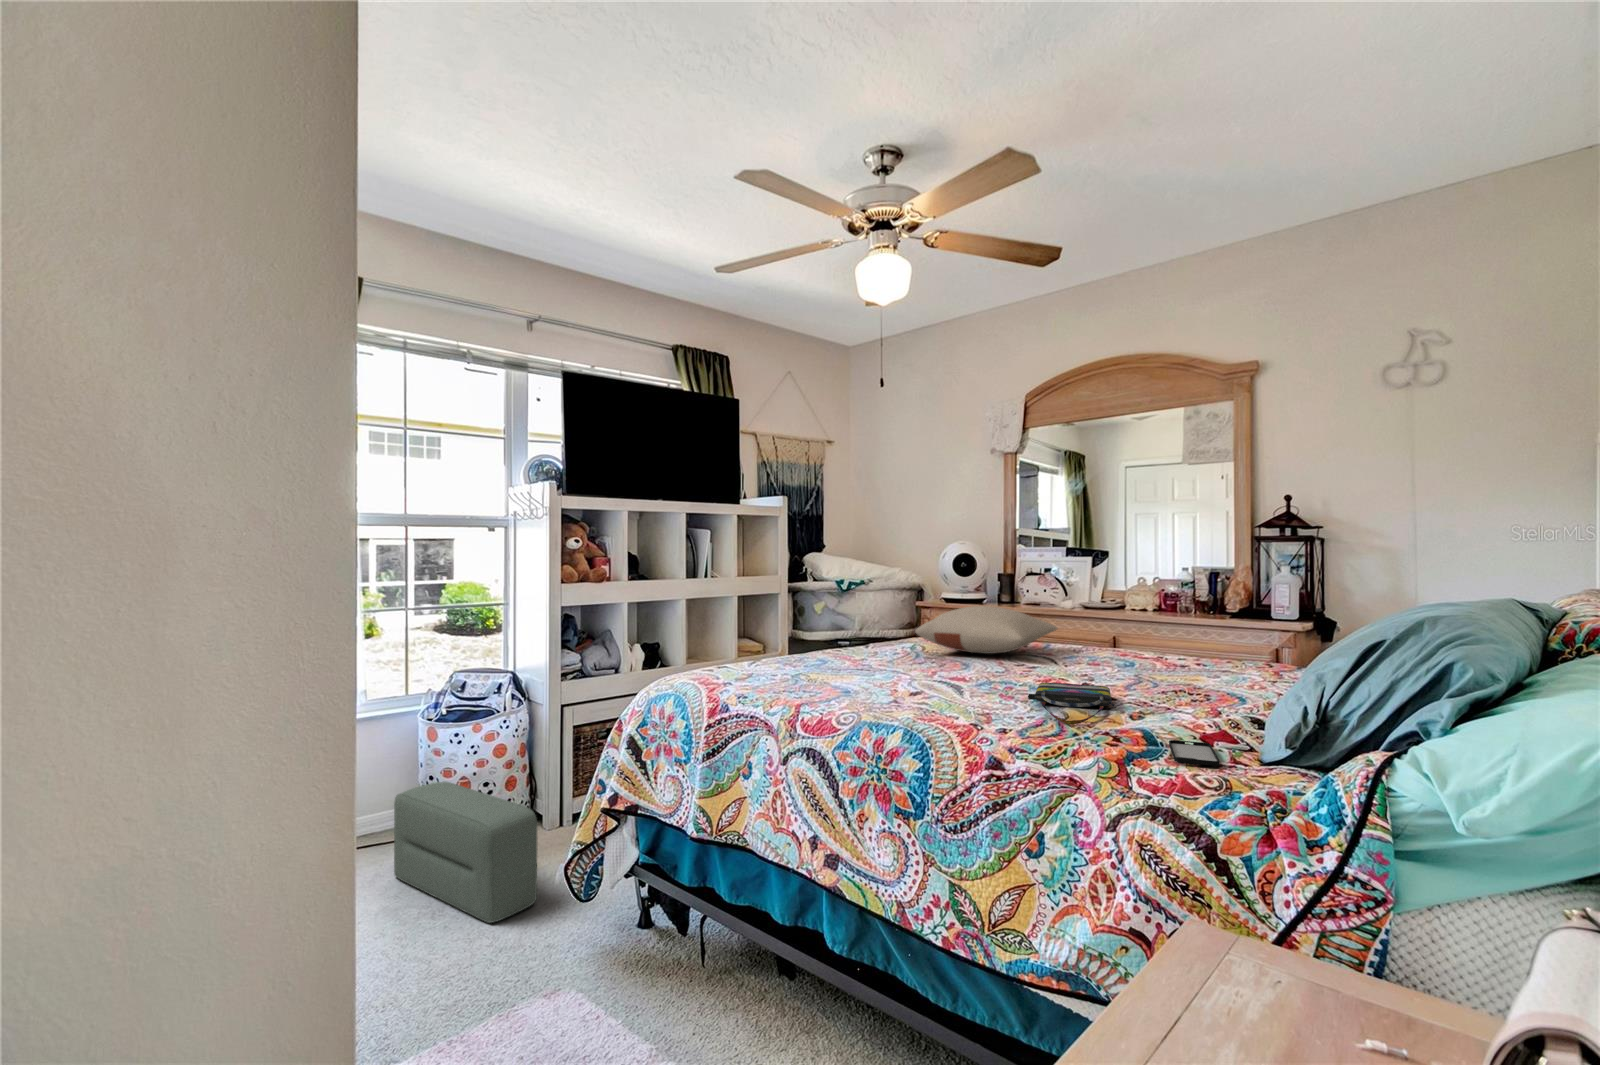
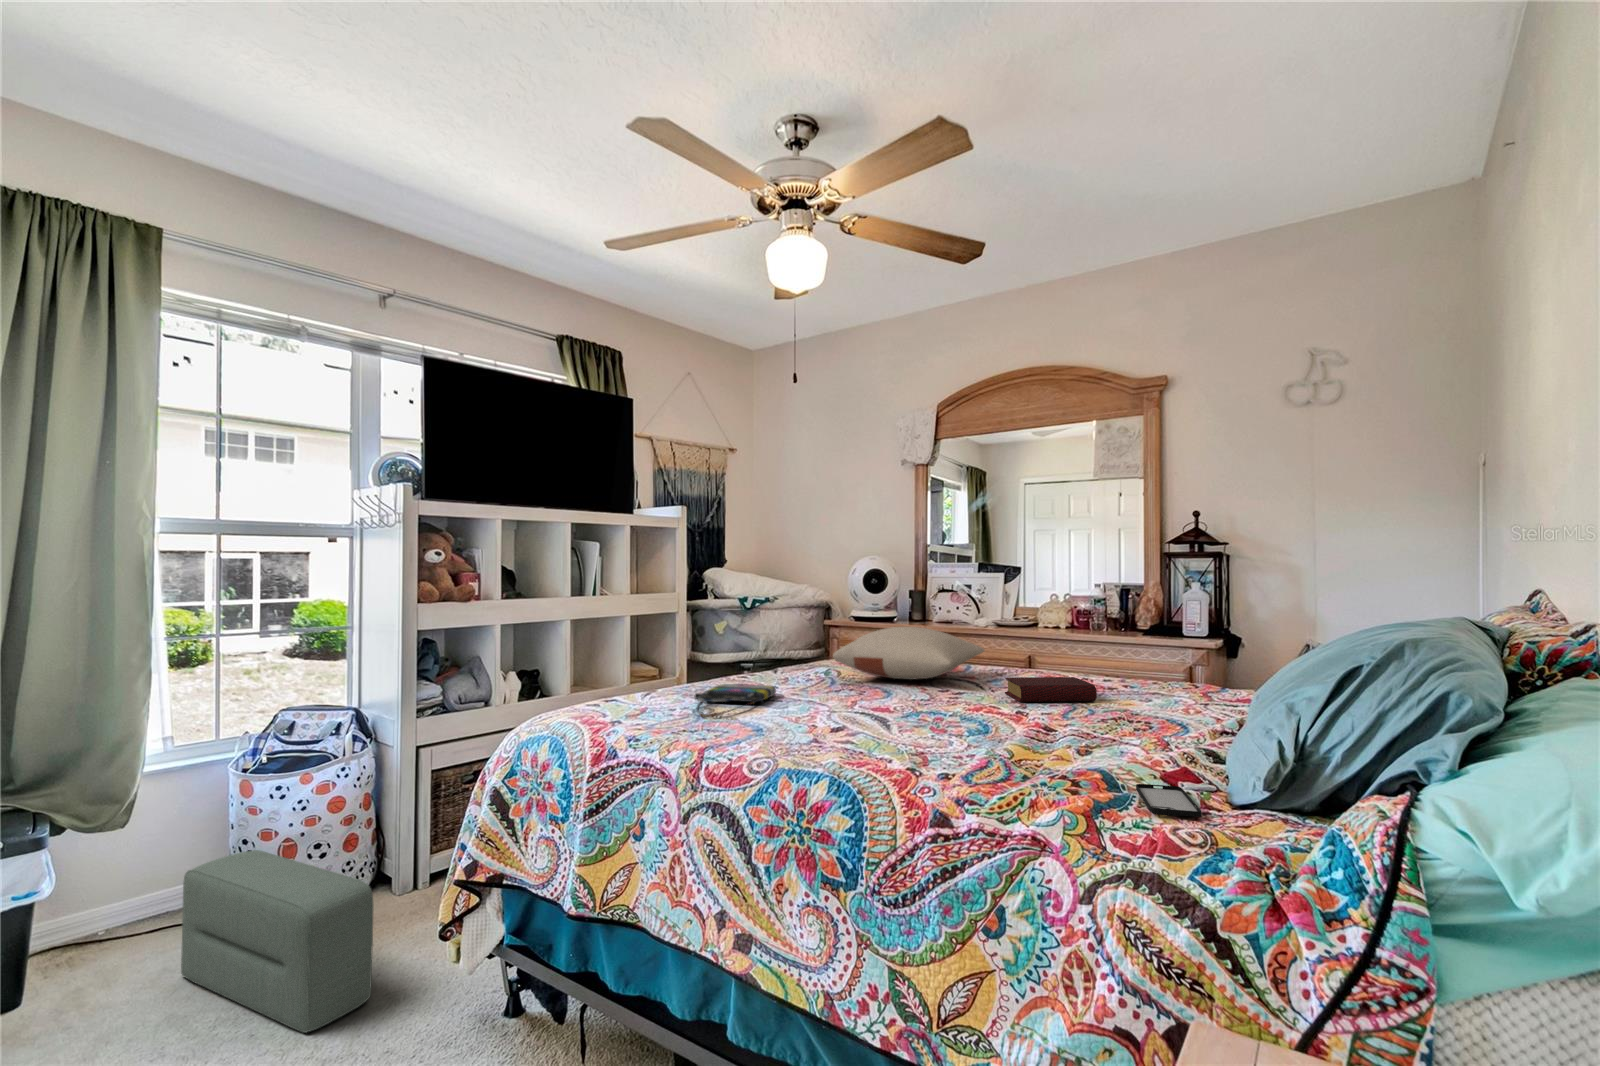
book: none [1072,652,1158,675] -> present [1005,677,1097,702]
tote bag: present [1028,683,1115,725] -> present [694,684,776,718]

